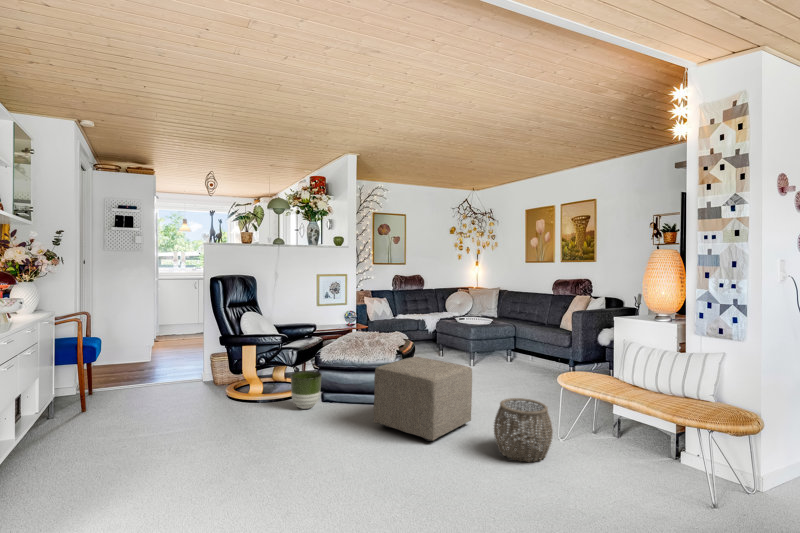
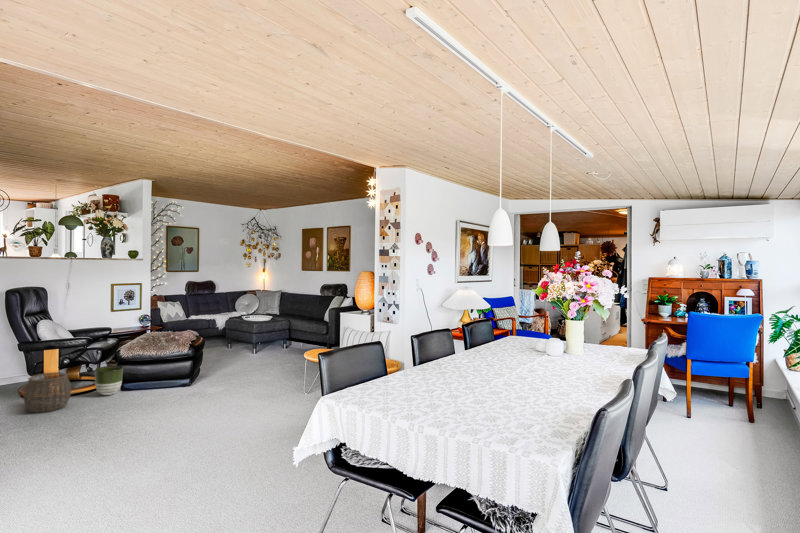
ottoman: present [373,357,472,441] -> none [169,348,244,403]
woven basket: present [494,398,553,462] -> present [24,372,71,413]

